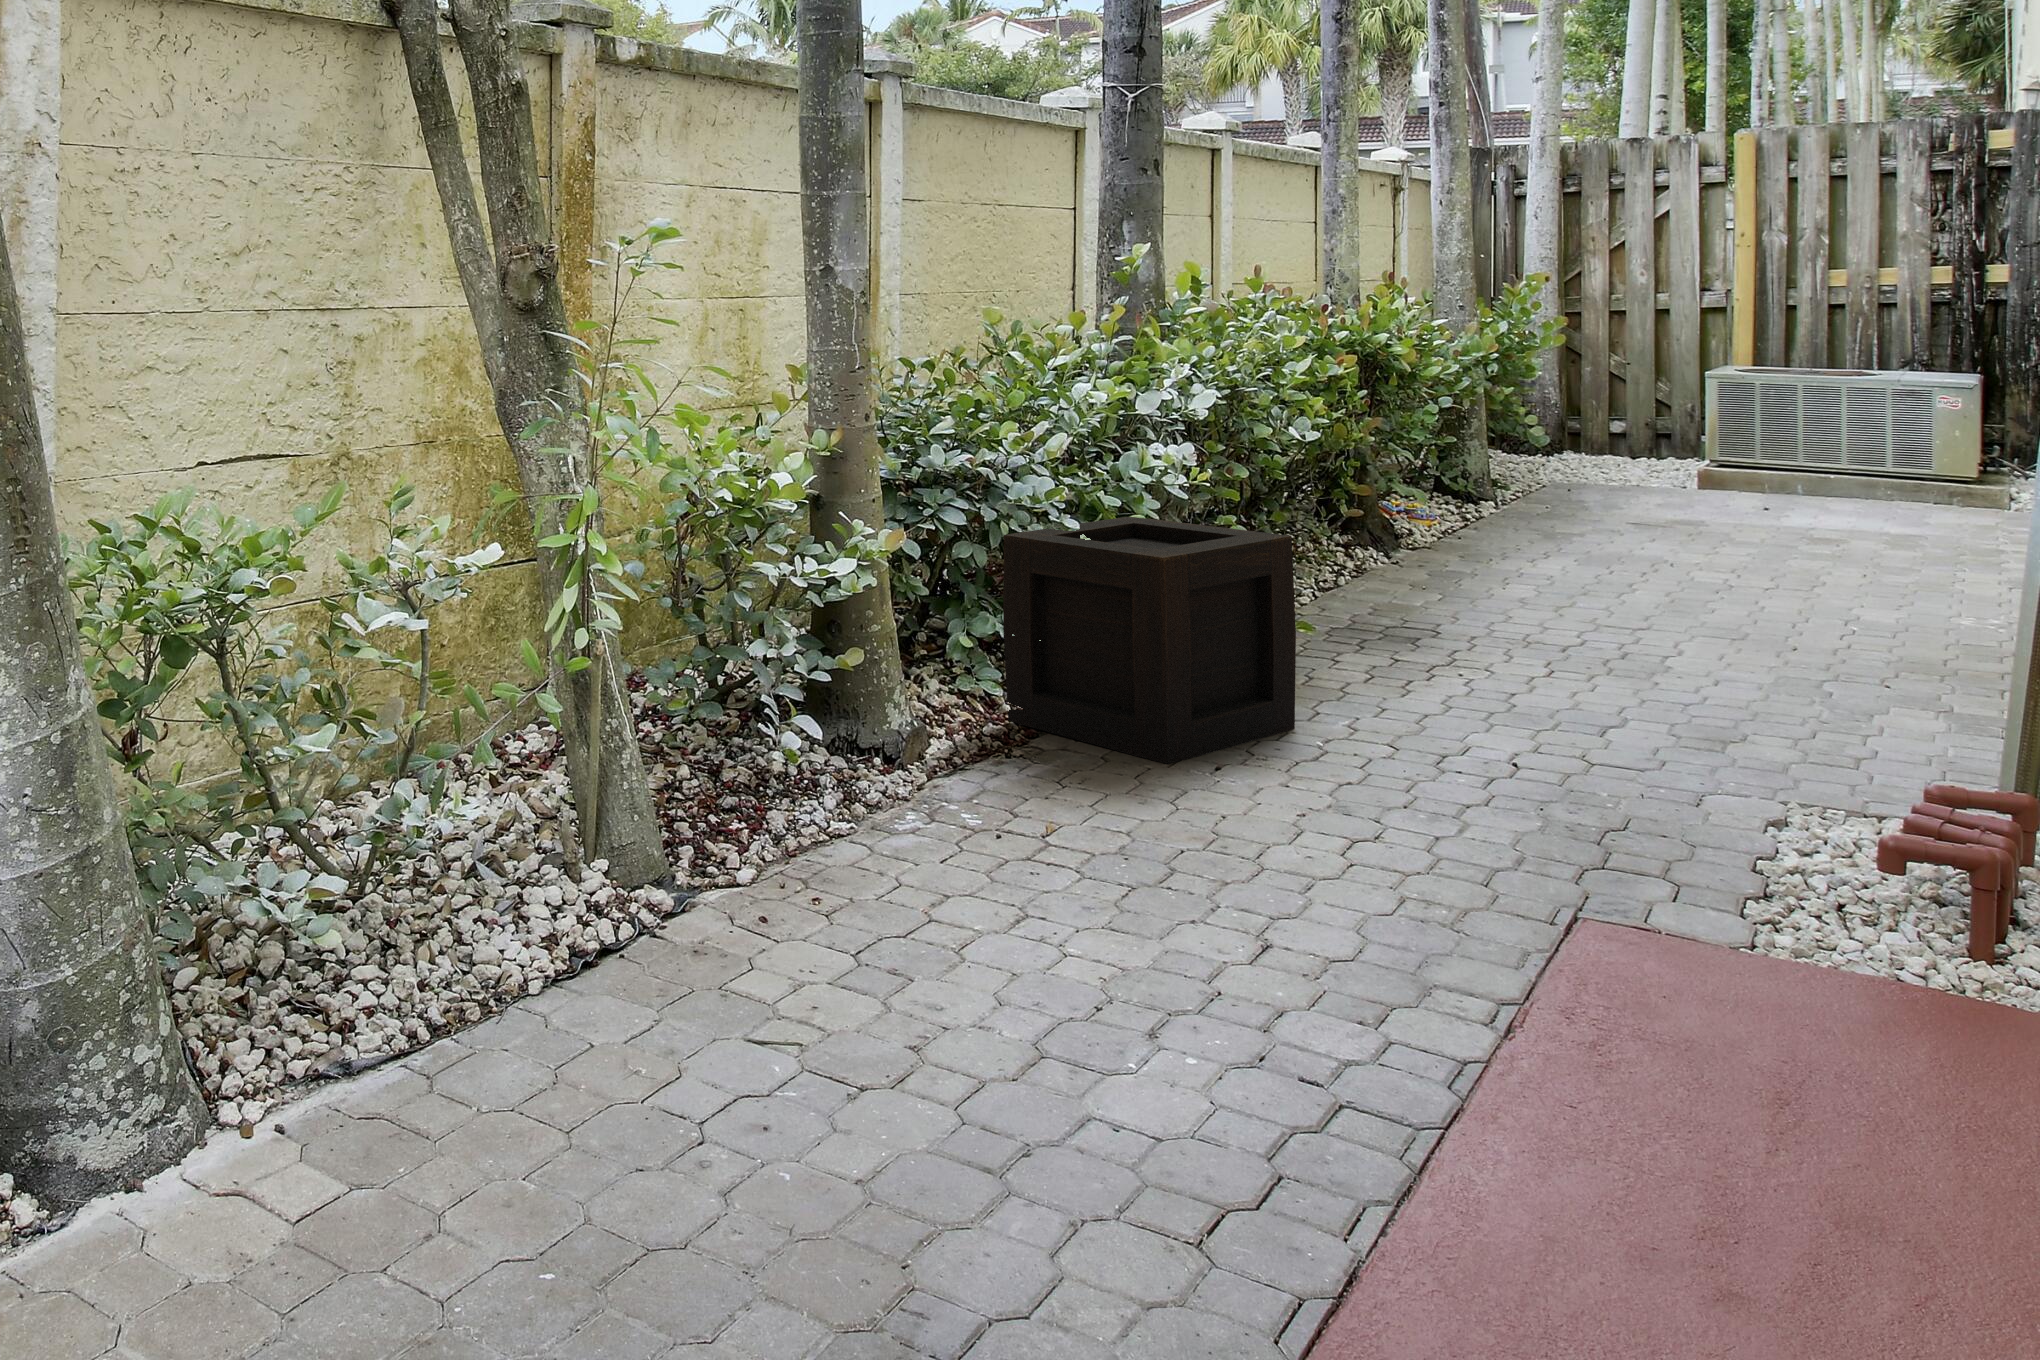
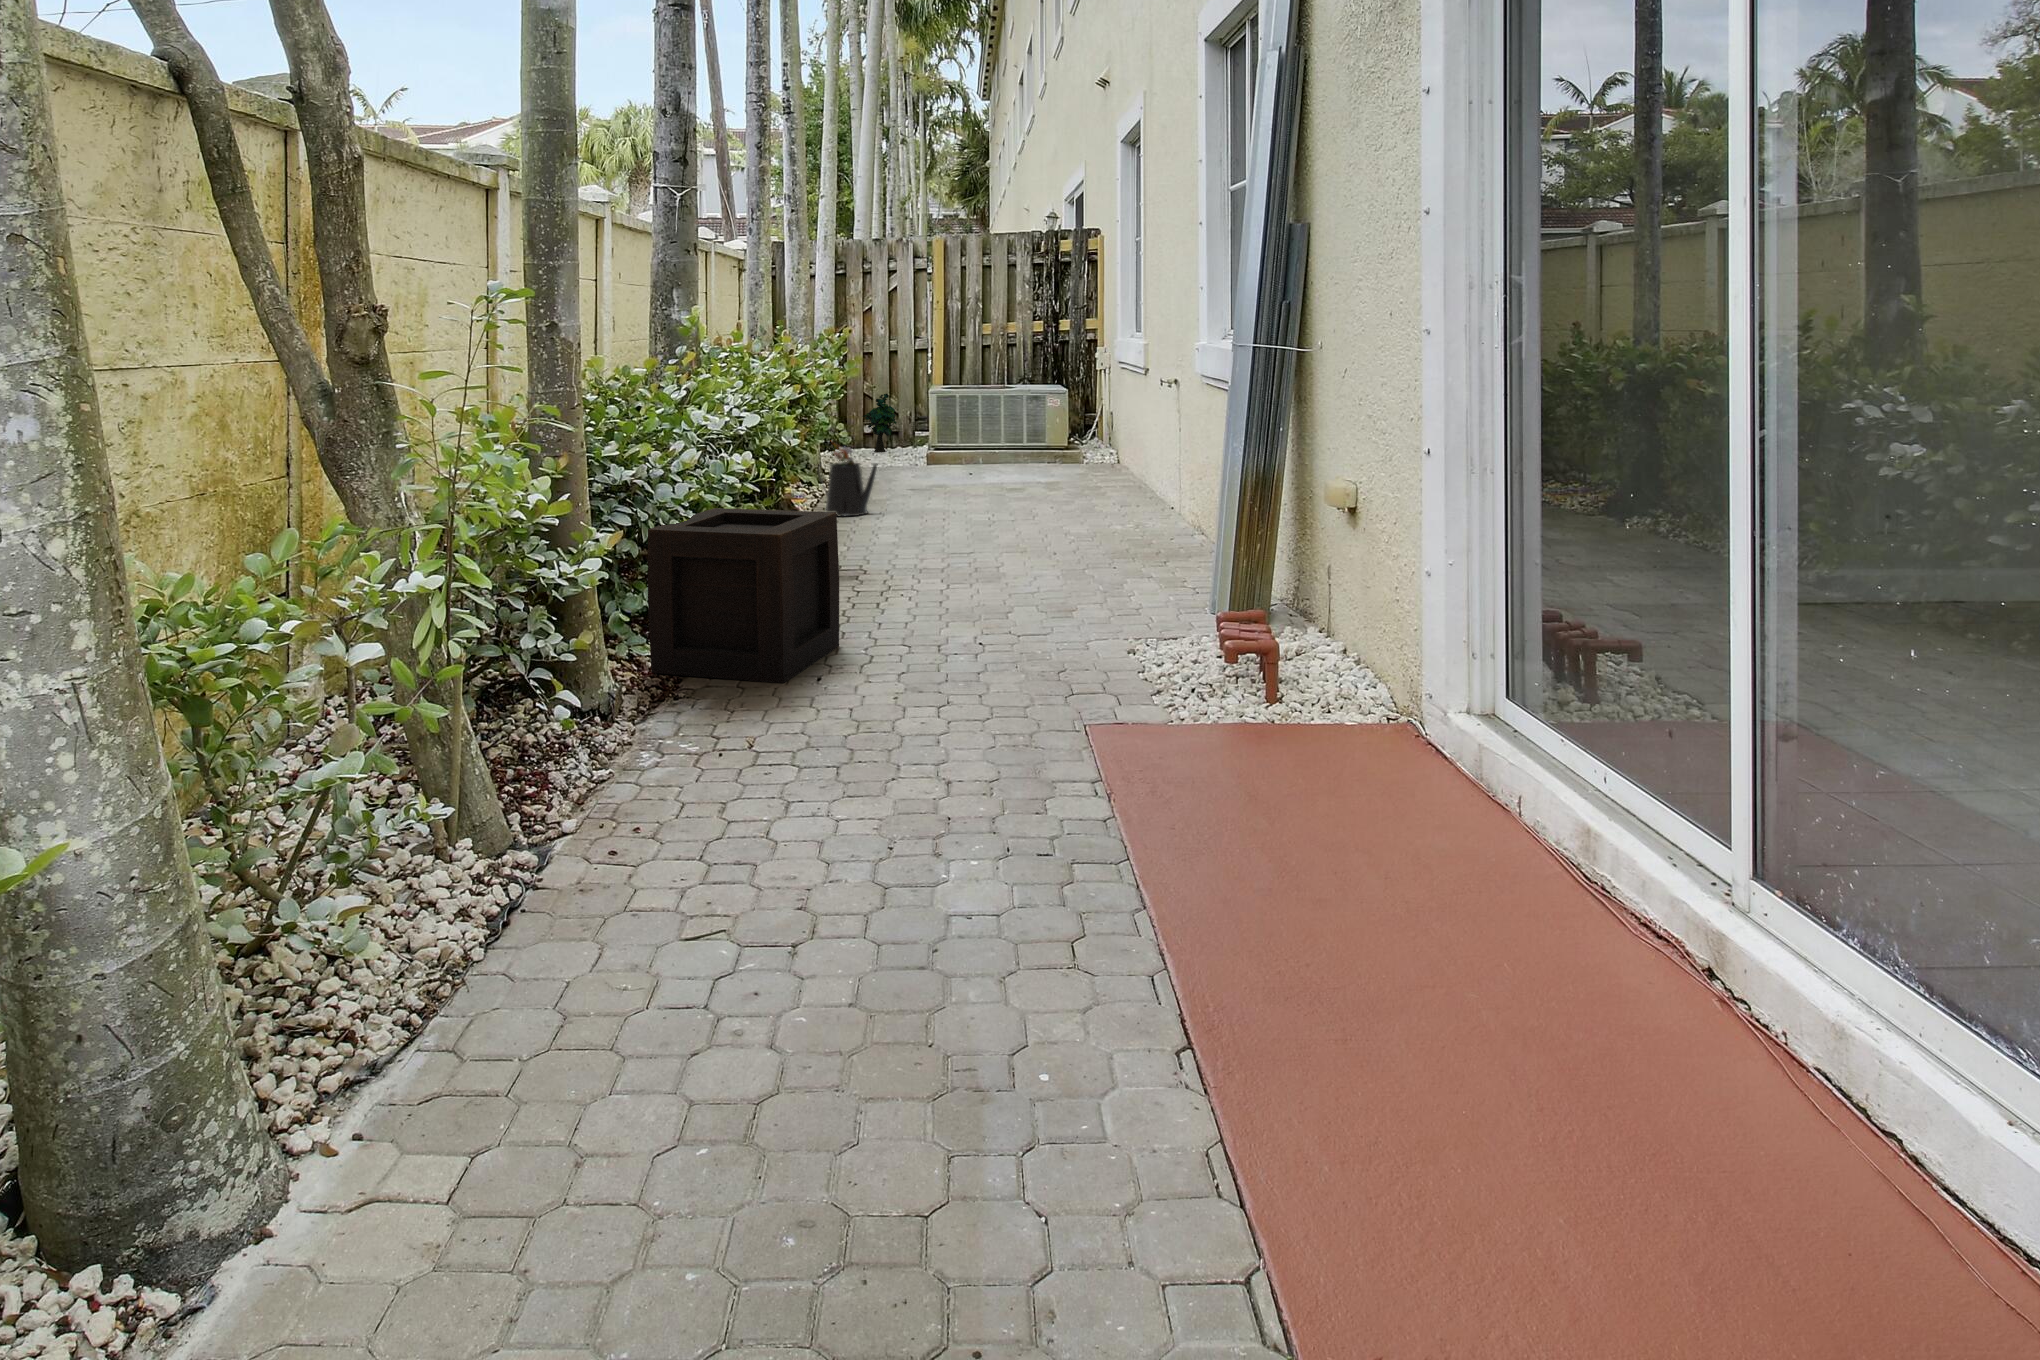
decorative plant: none [1593,376,1657,465] -> present [863,394,897,452]
watering can: none [1436,436,1532,553] -> present [819,445,878,516]

